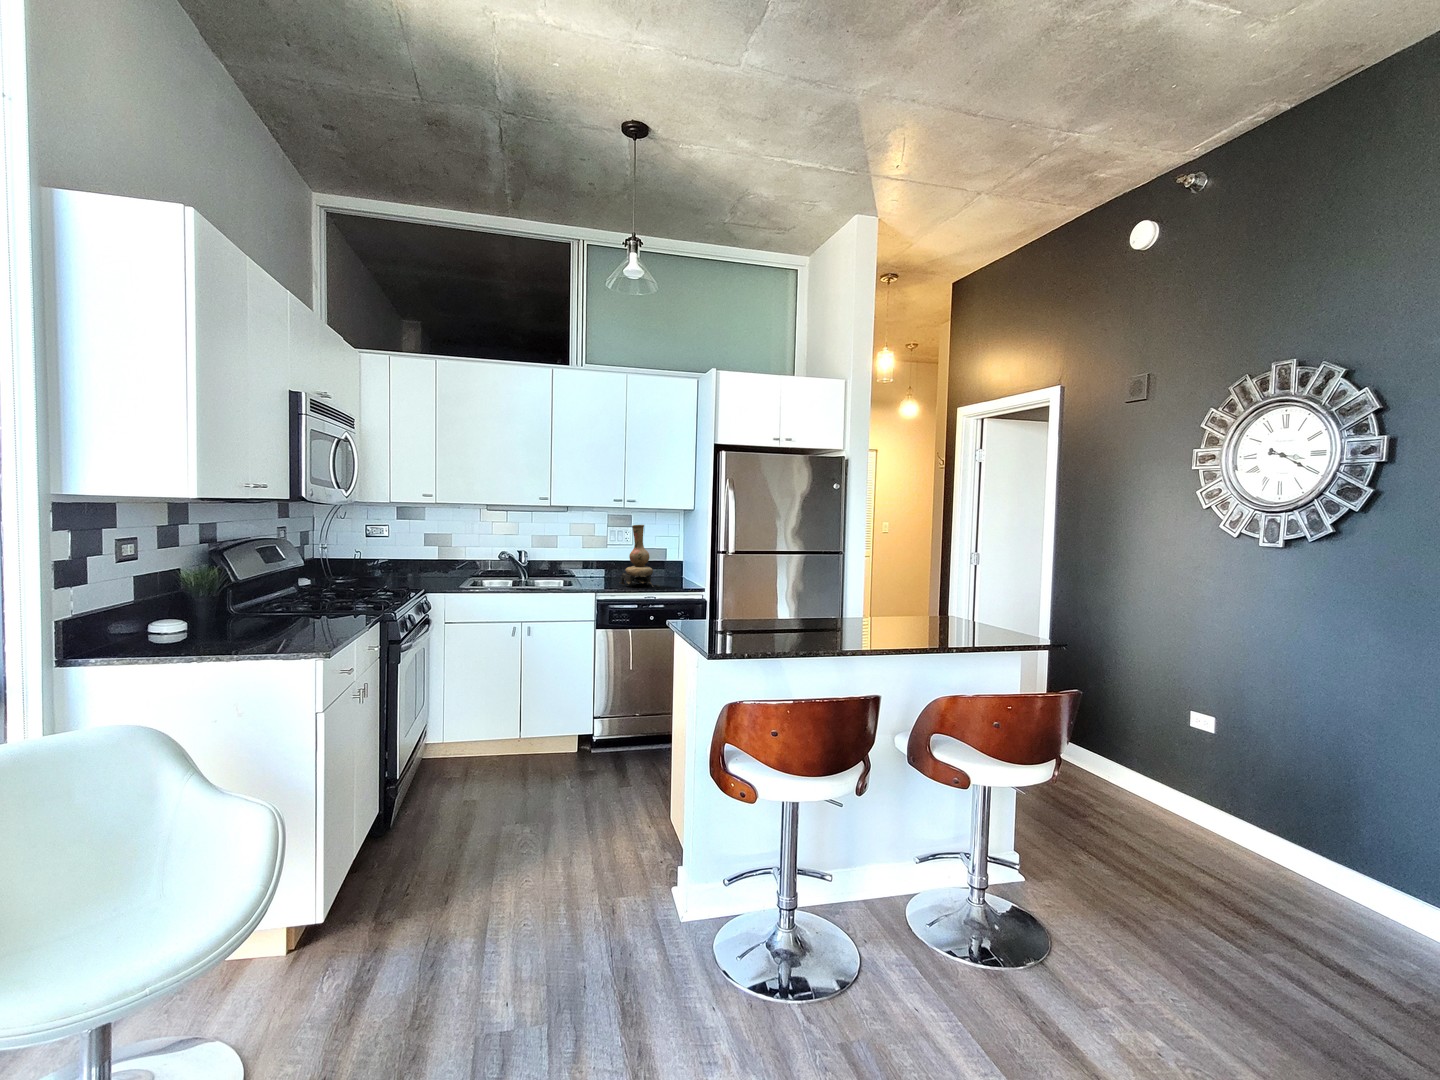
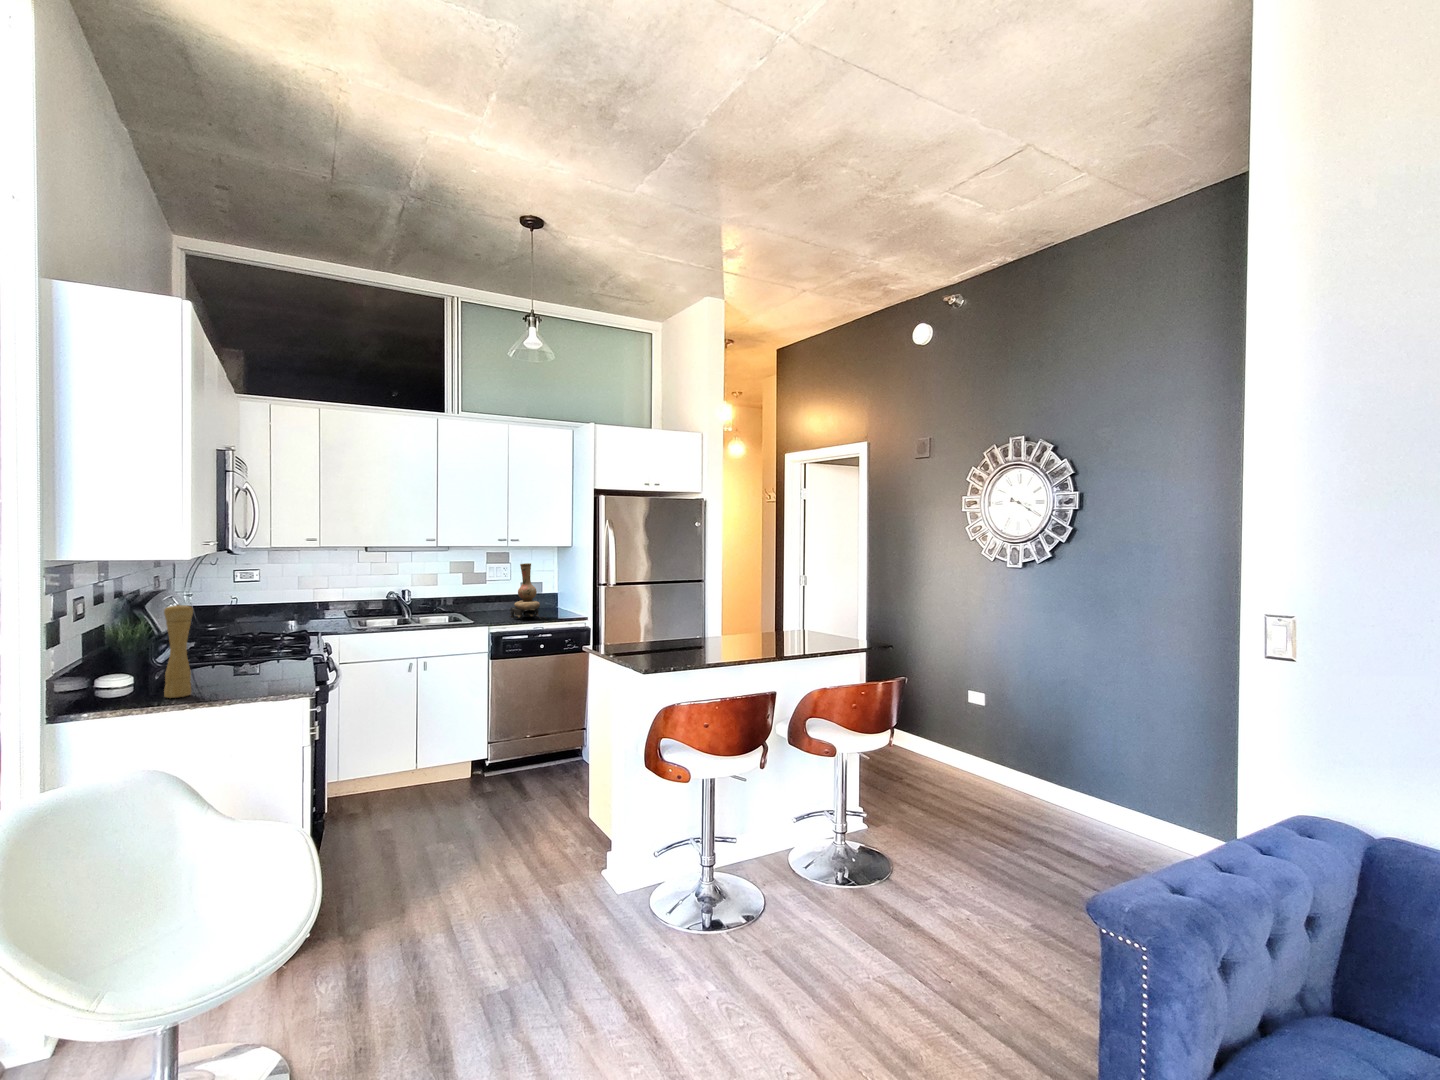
pepper mill: none [185,545,215,647] -> present [164,604,193,698]

